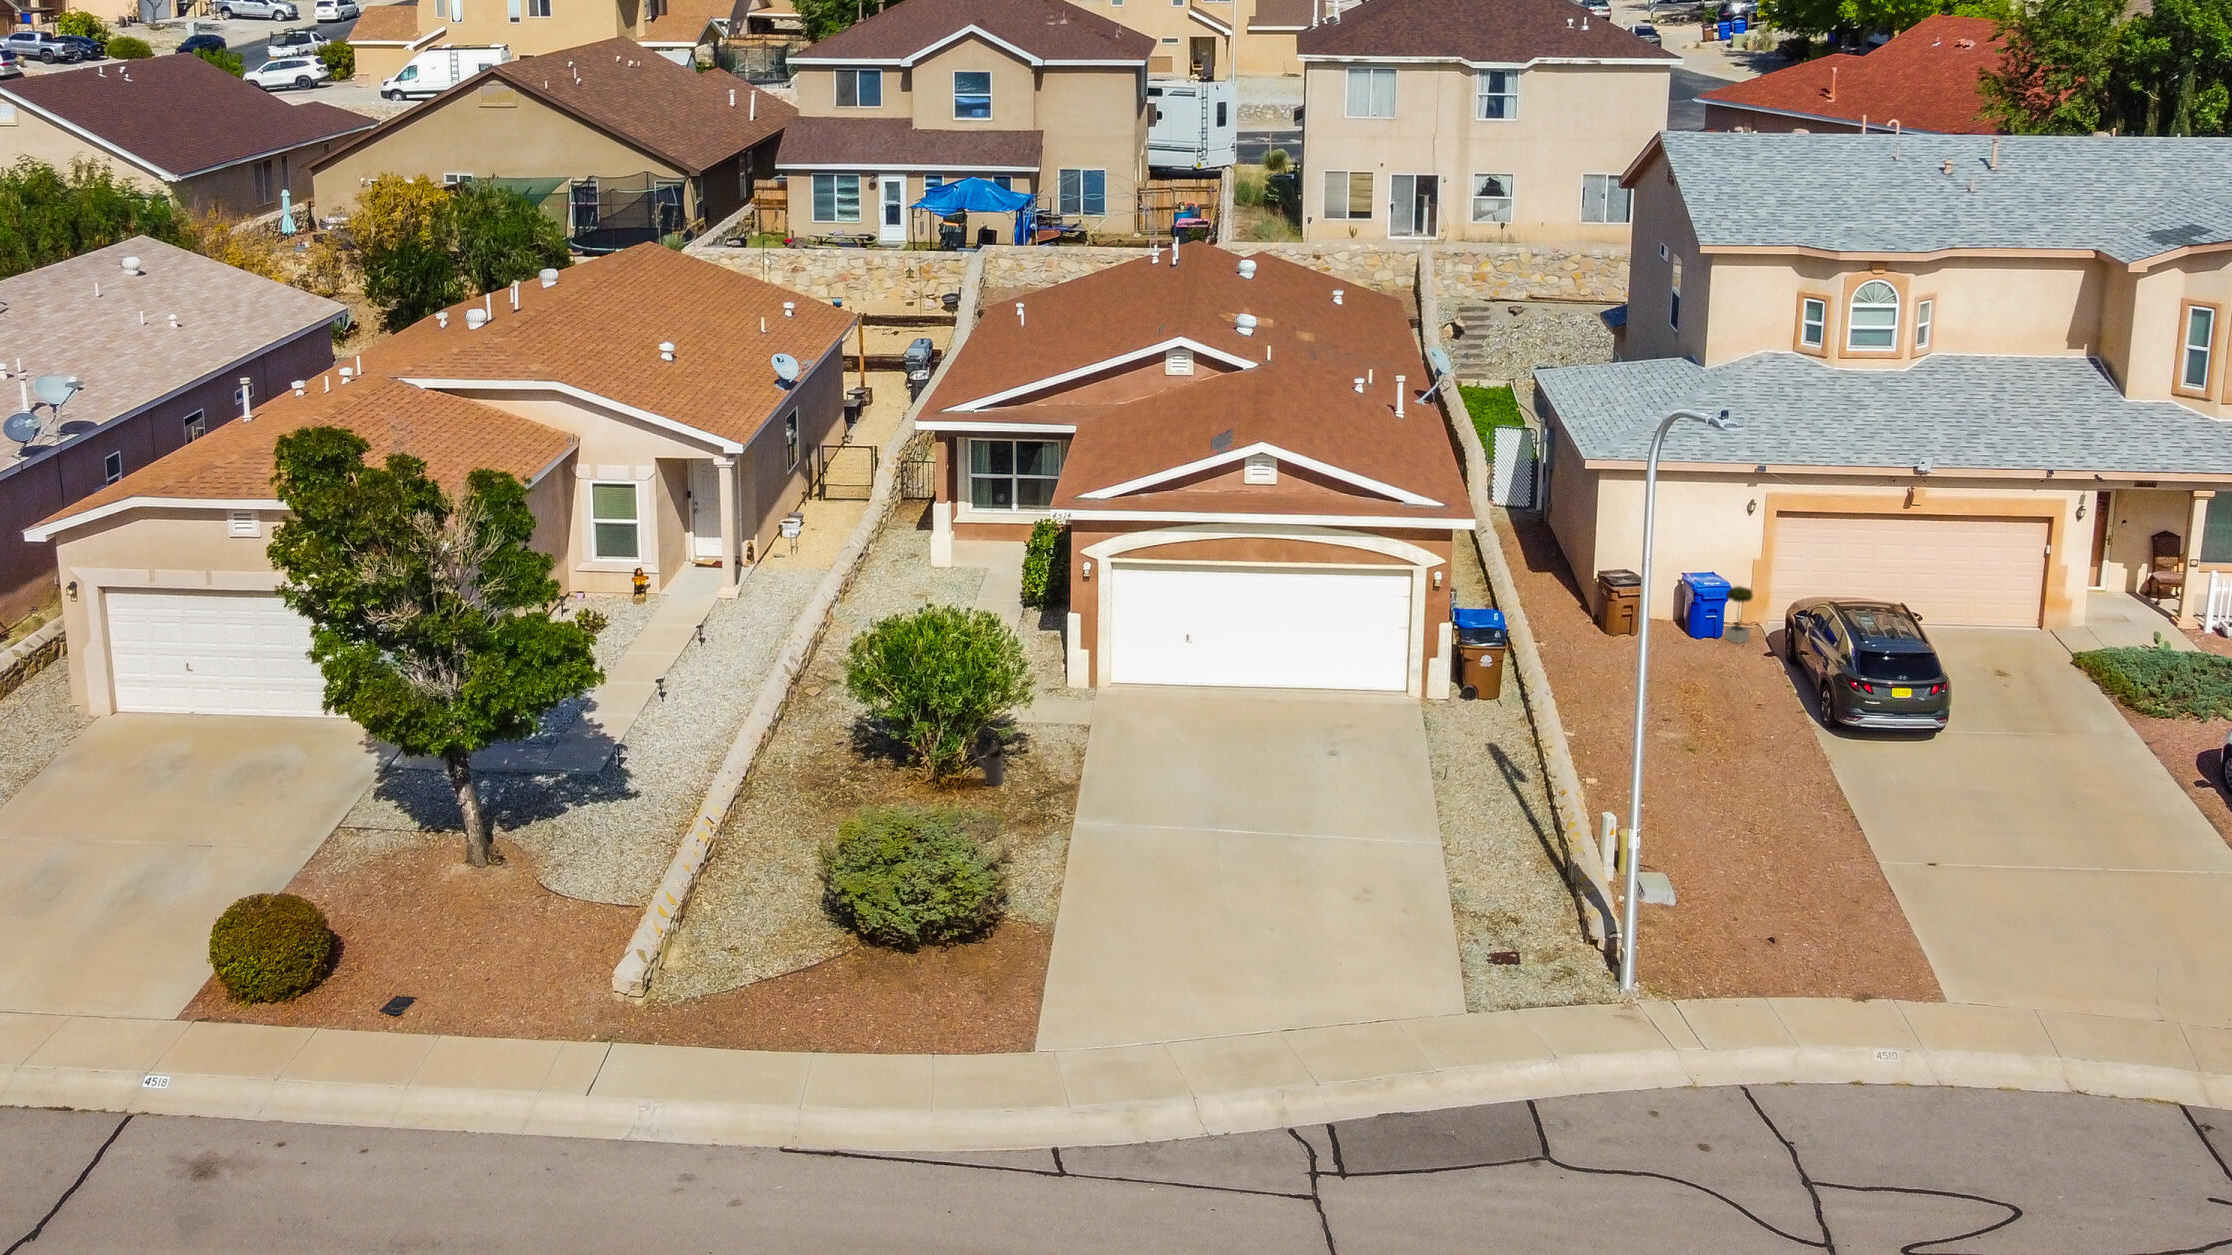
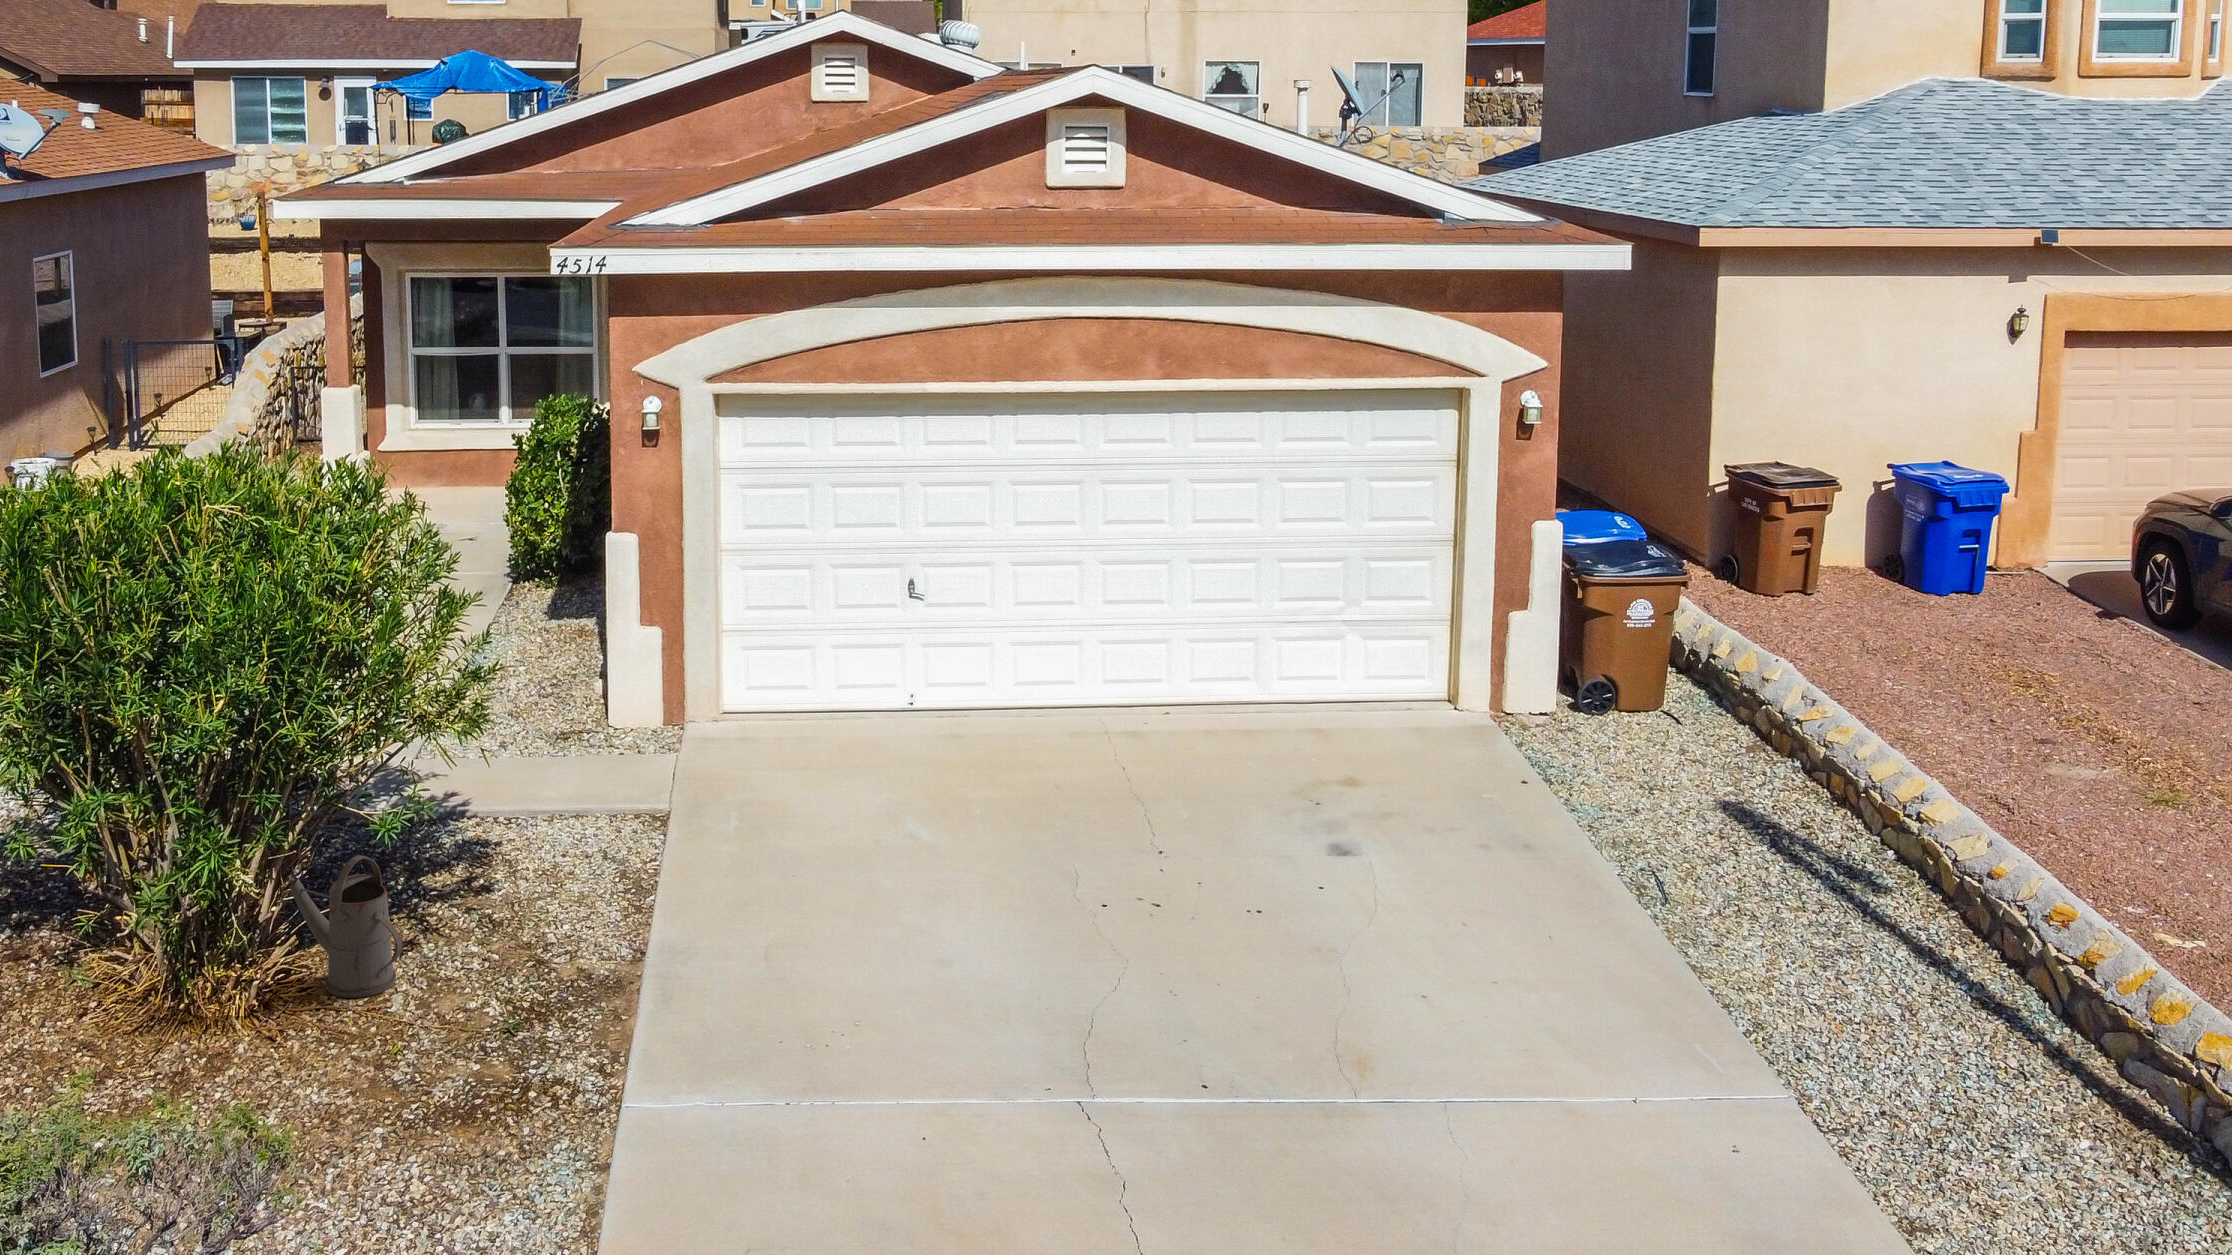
potted tree: present [1725,586,1753,644] -> none [2003,470,2066,592]

